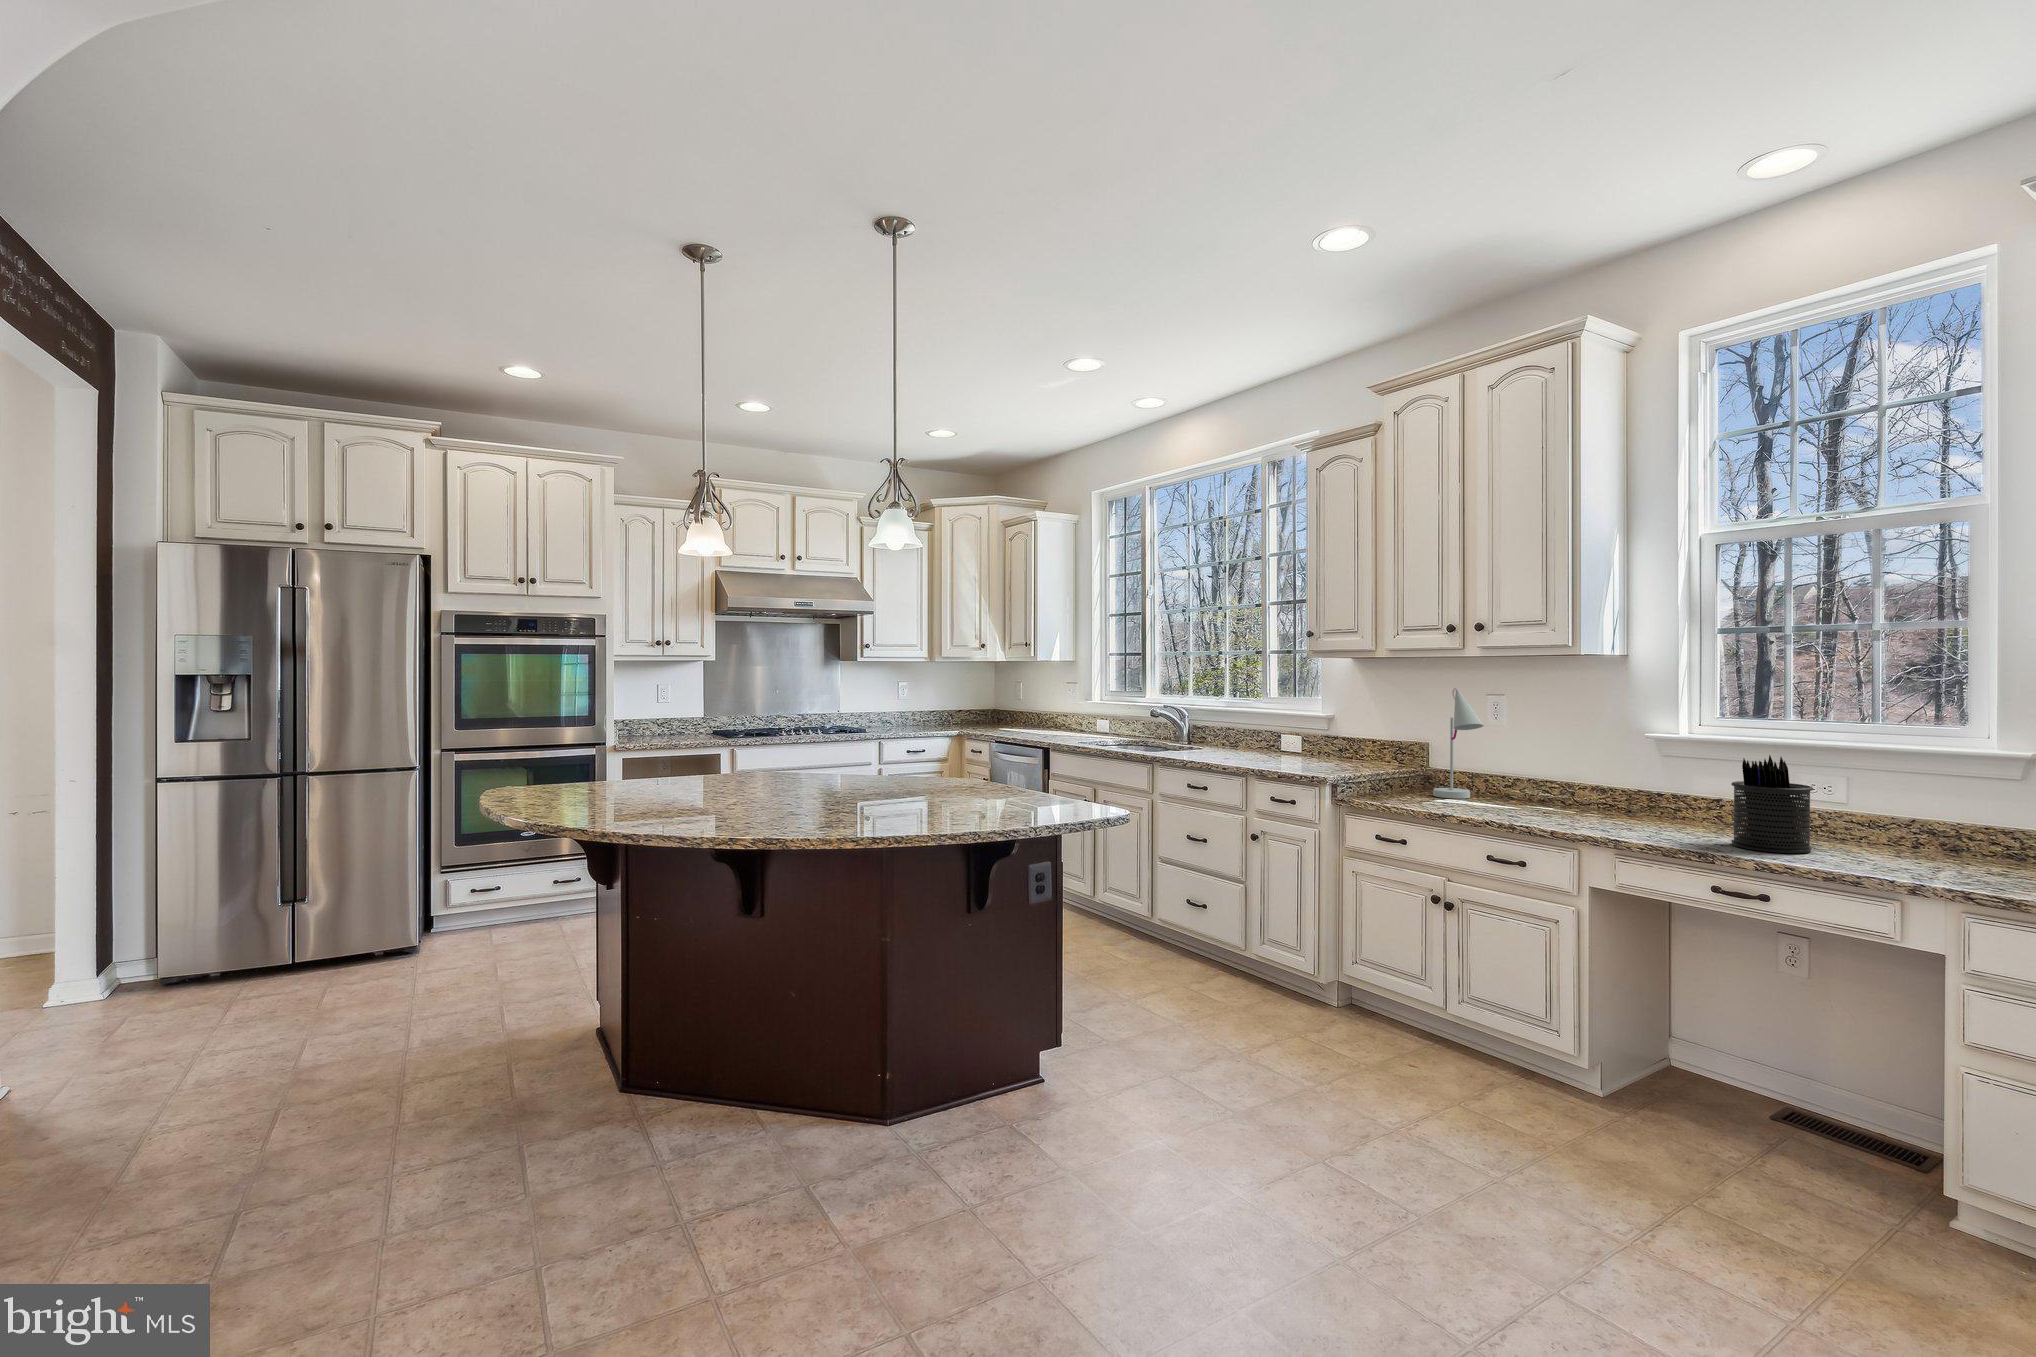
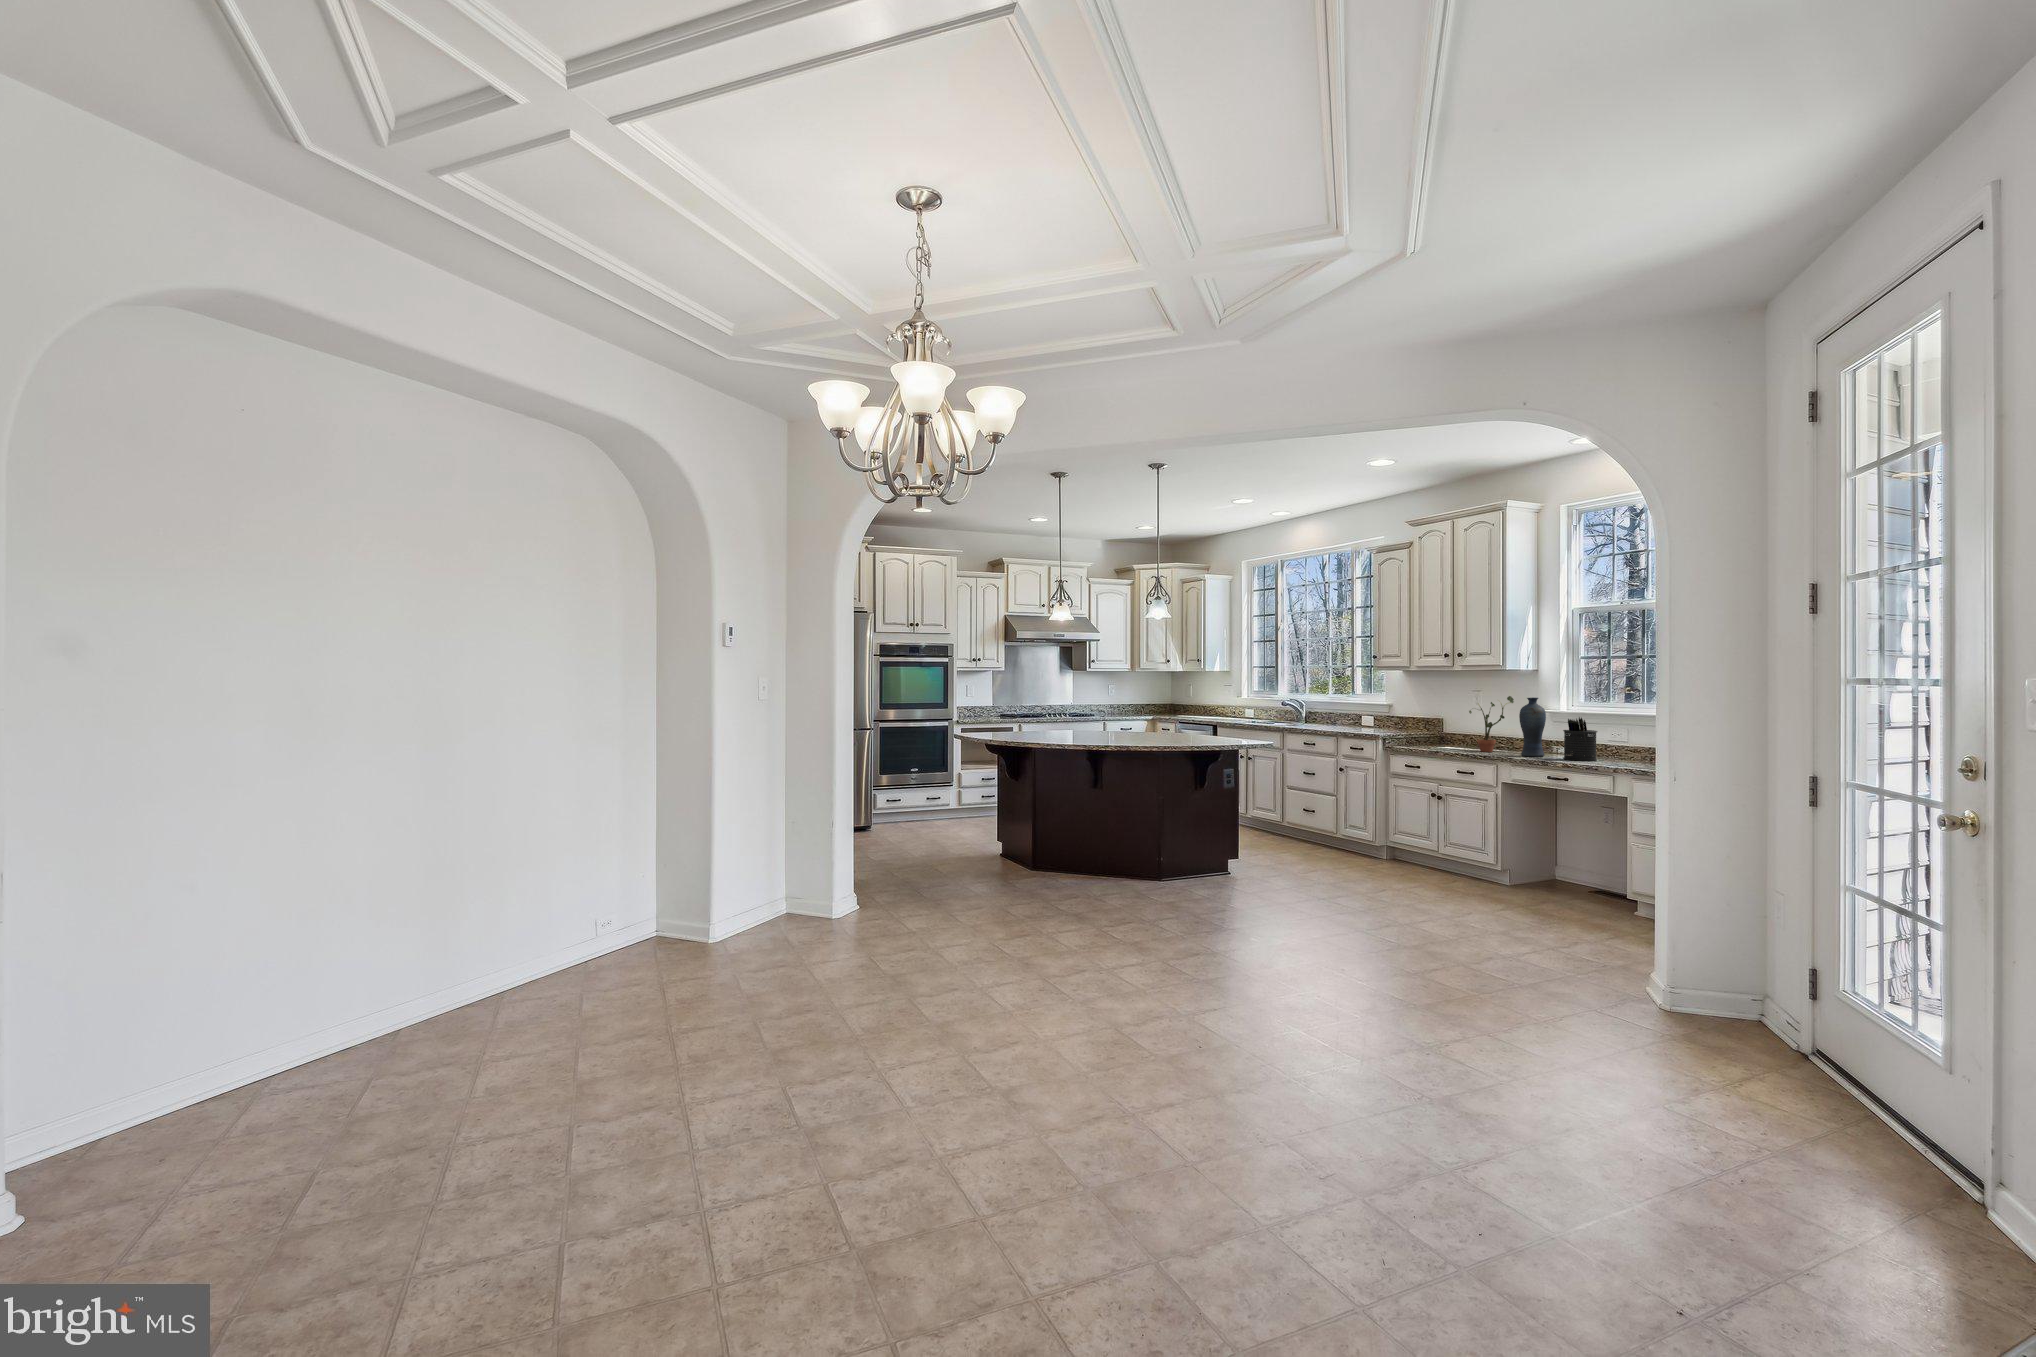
desk lamp: present [1433,688,1484,799] -> none [1441,687,1465,746]
potted plant: none [1508,706,1587,818] -> present [1469,696,1514,752]
vase: none [1625,712,1683,837] -> present [1519,698,1546,757]

